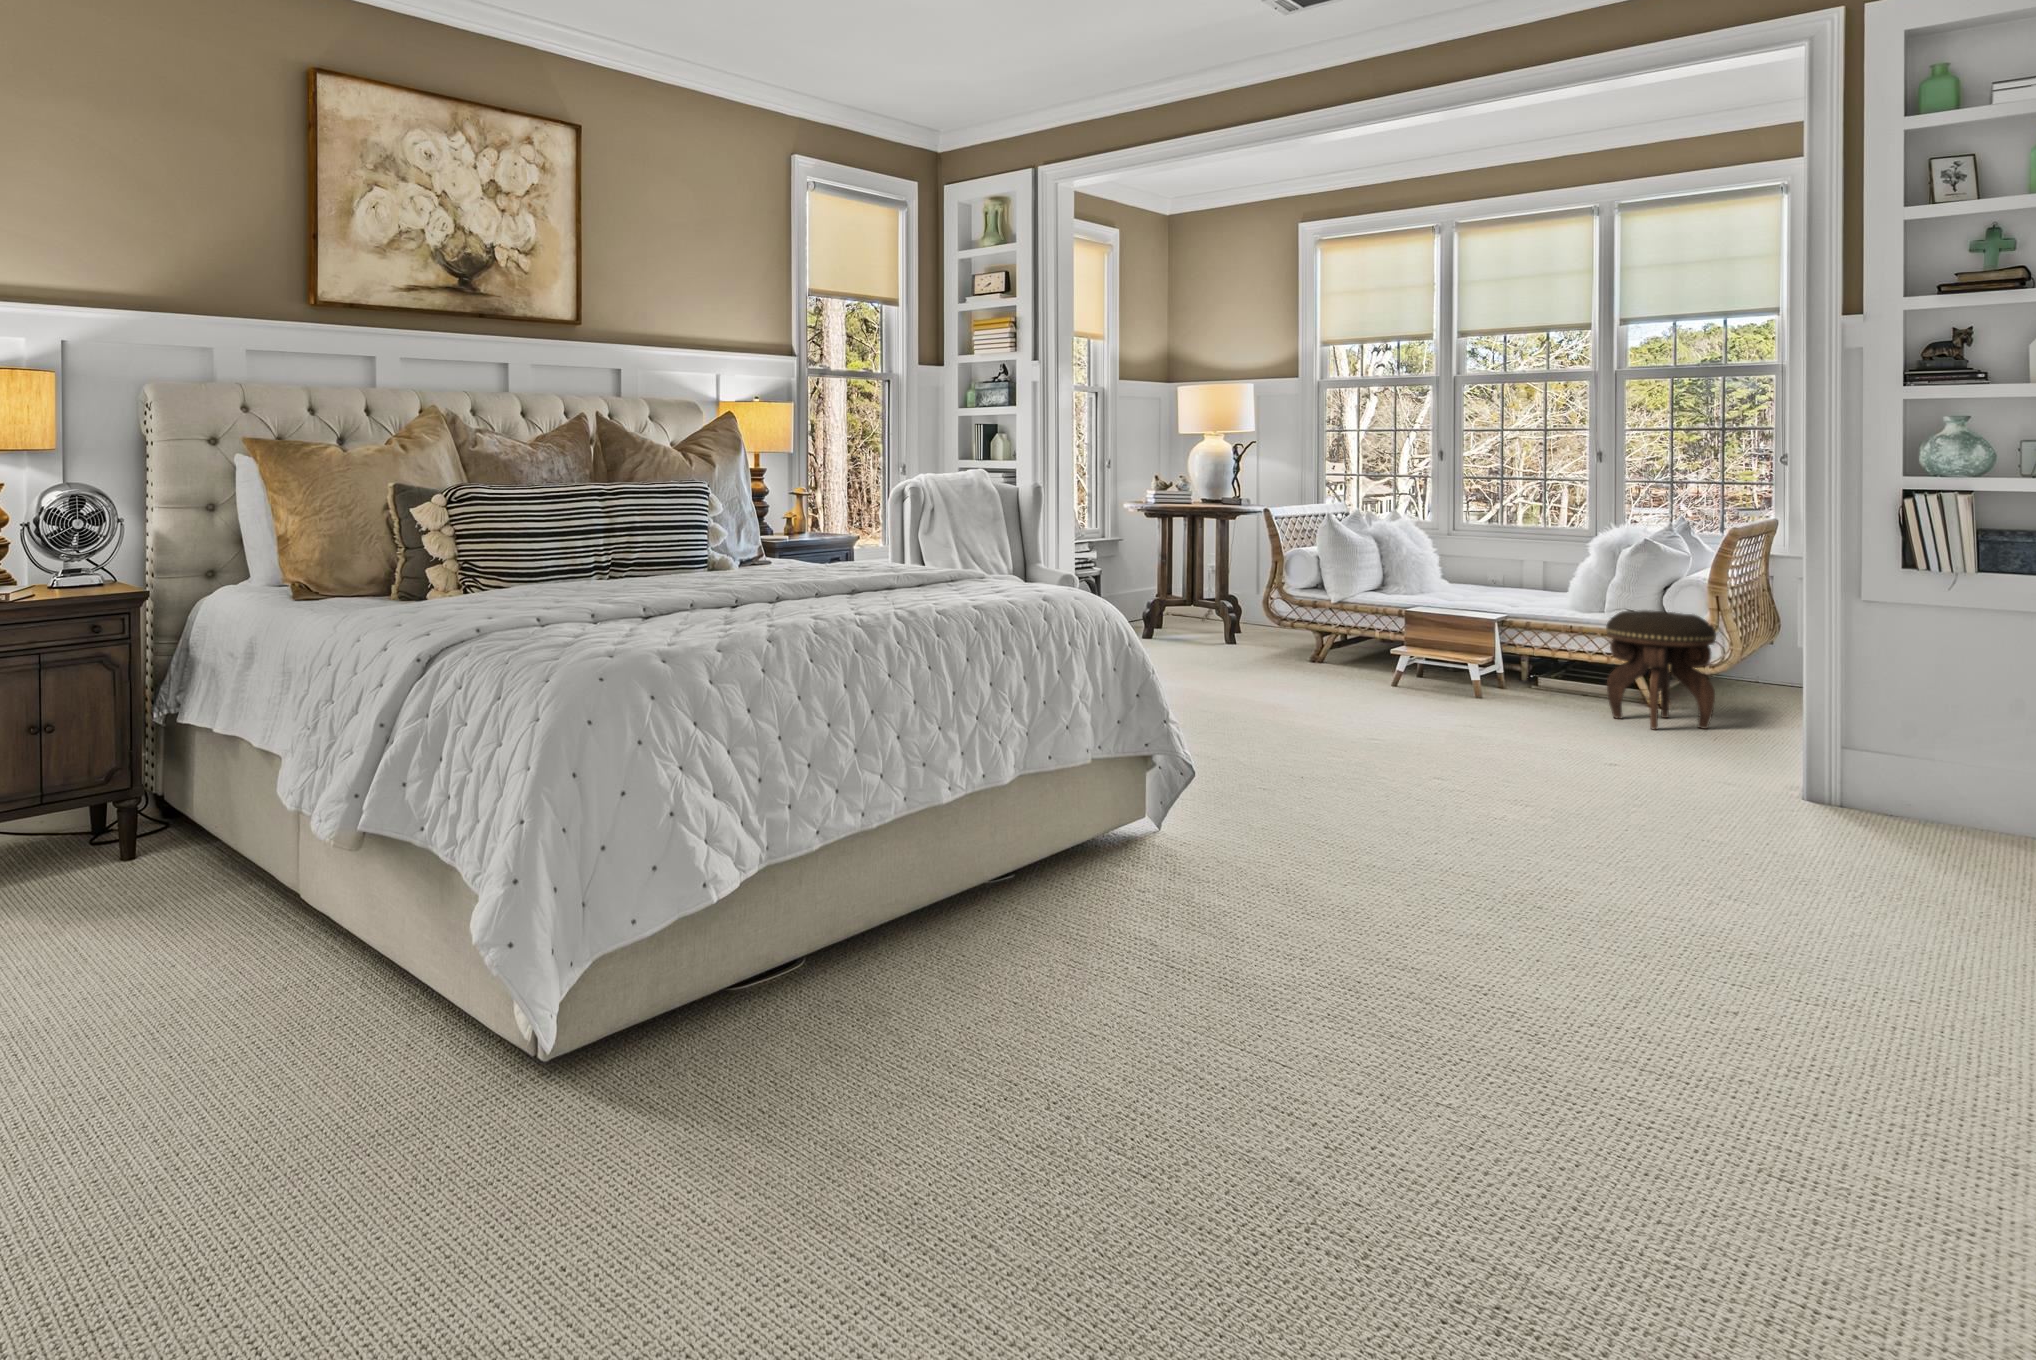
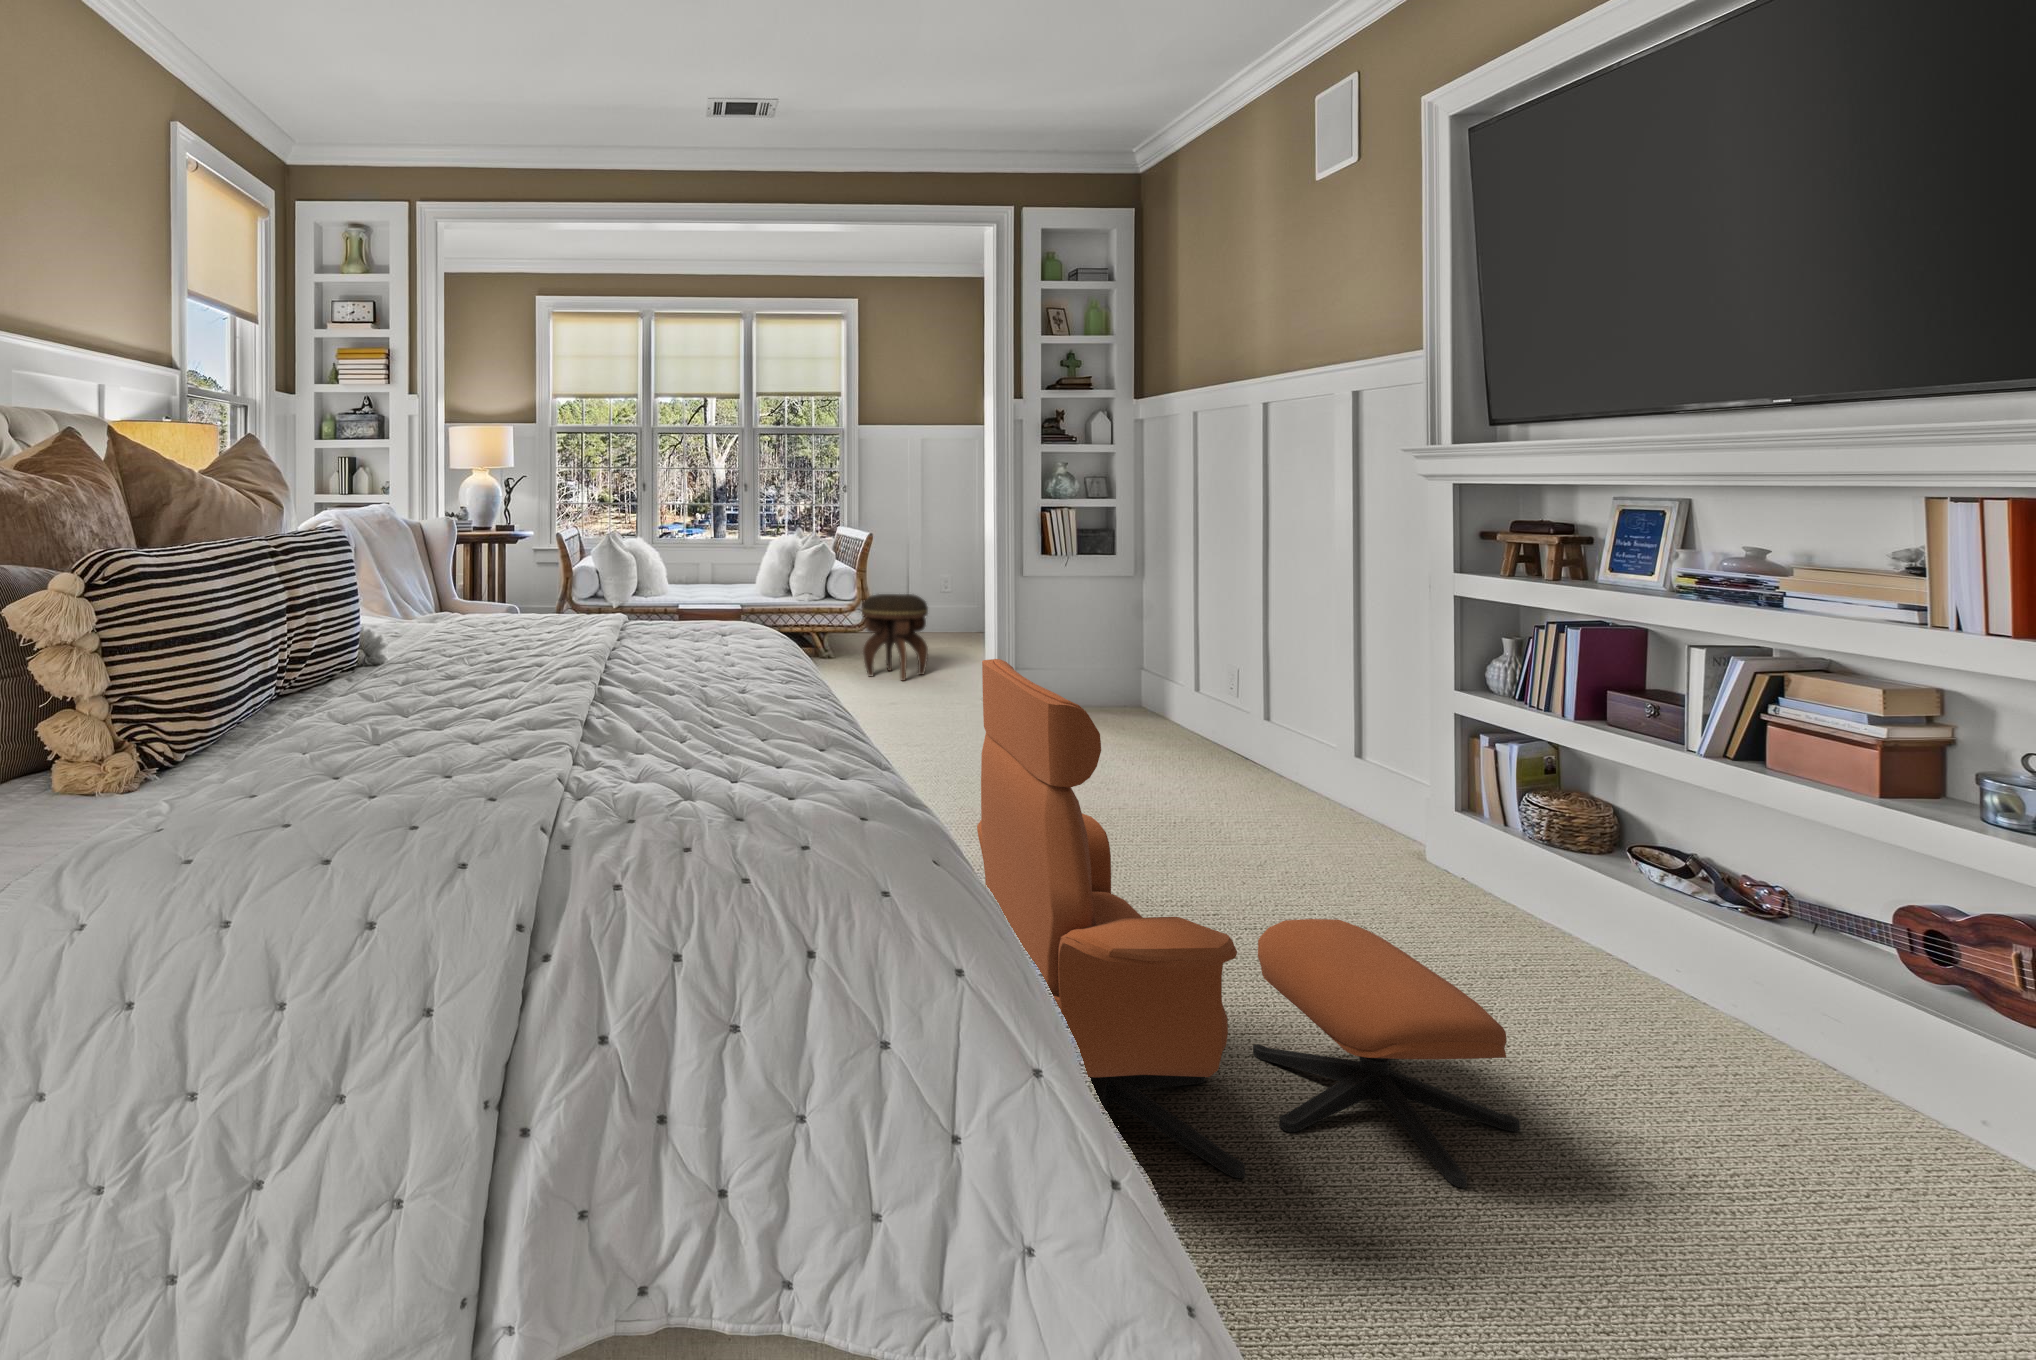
lounge chair: none [878,612,1318,1091] -> present [977,659,1520,1187]

